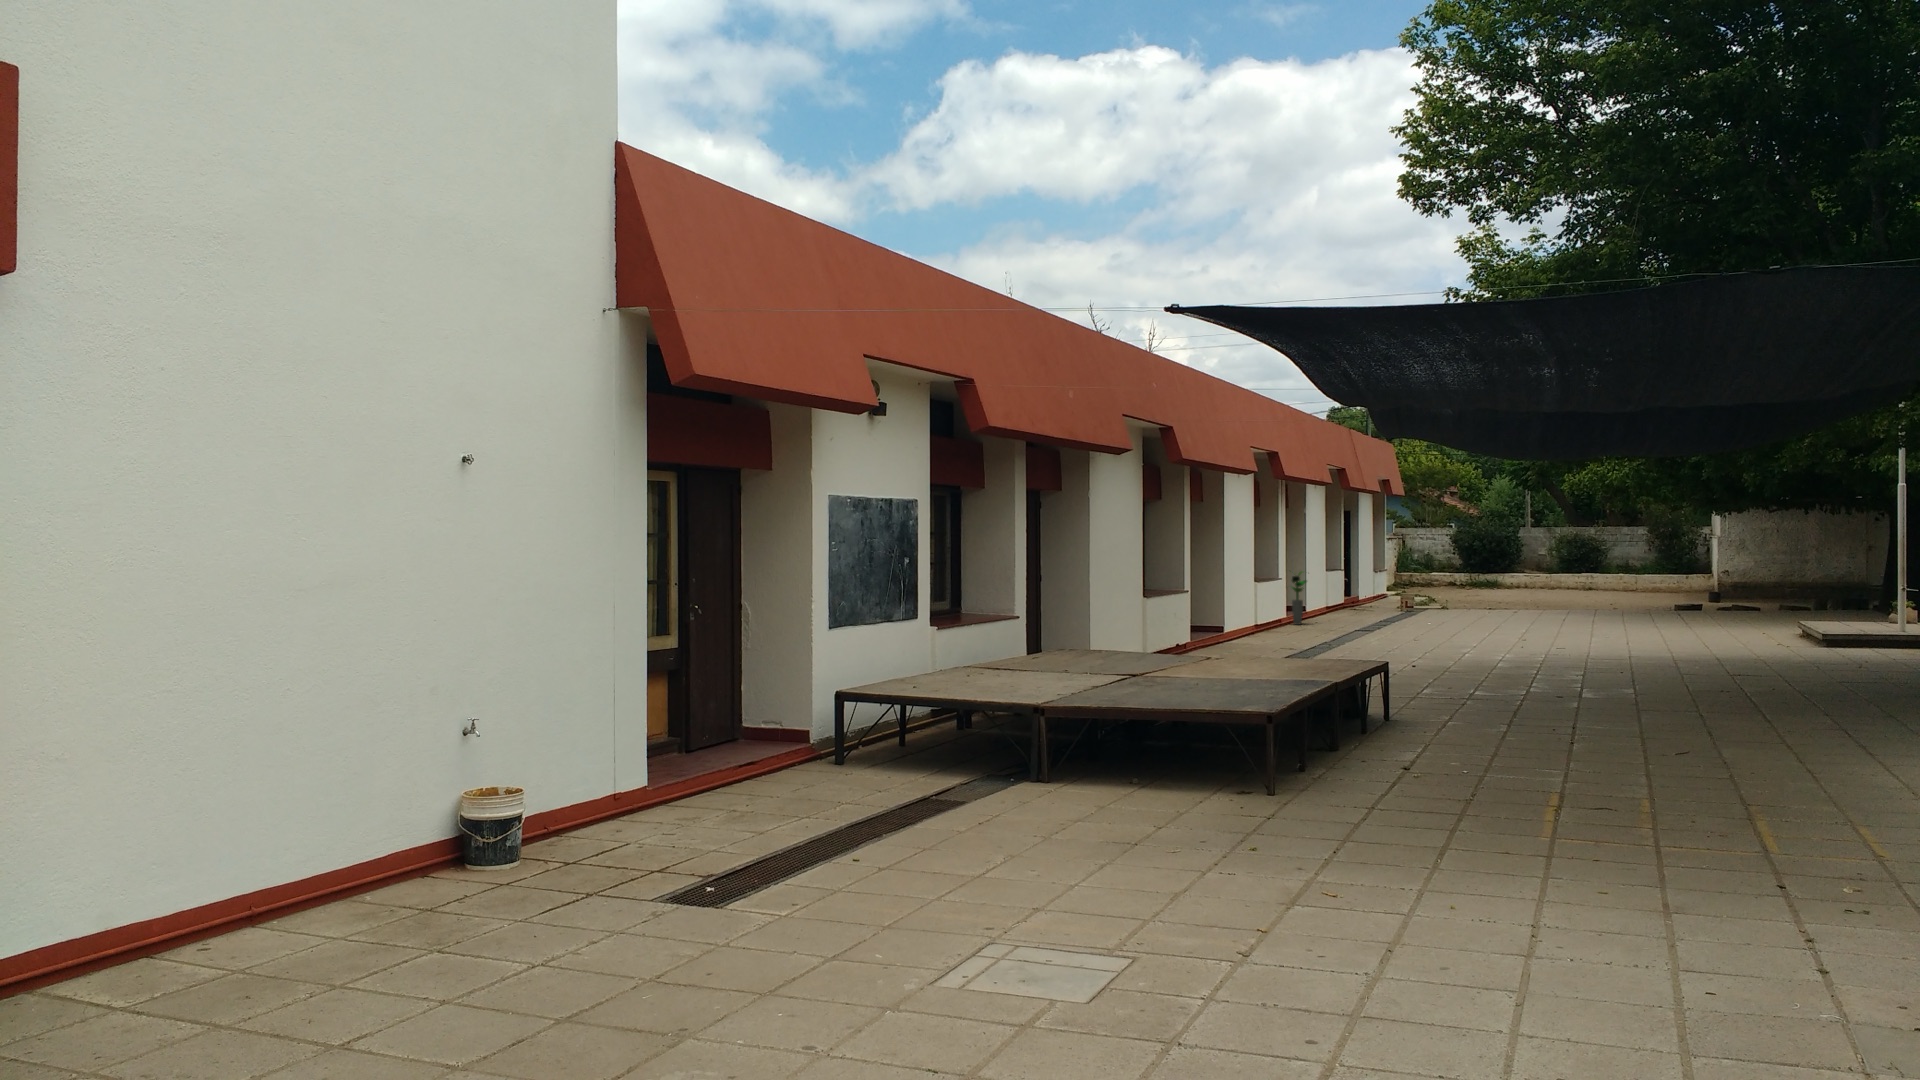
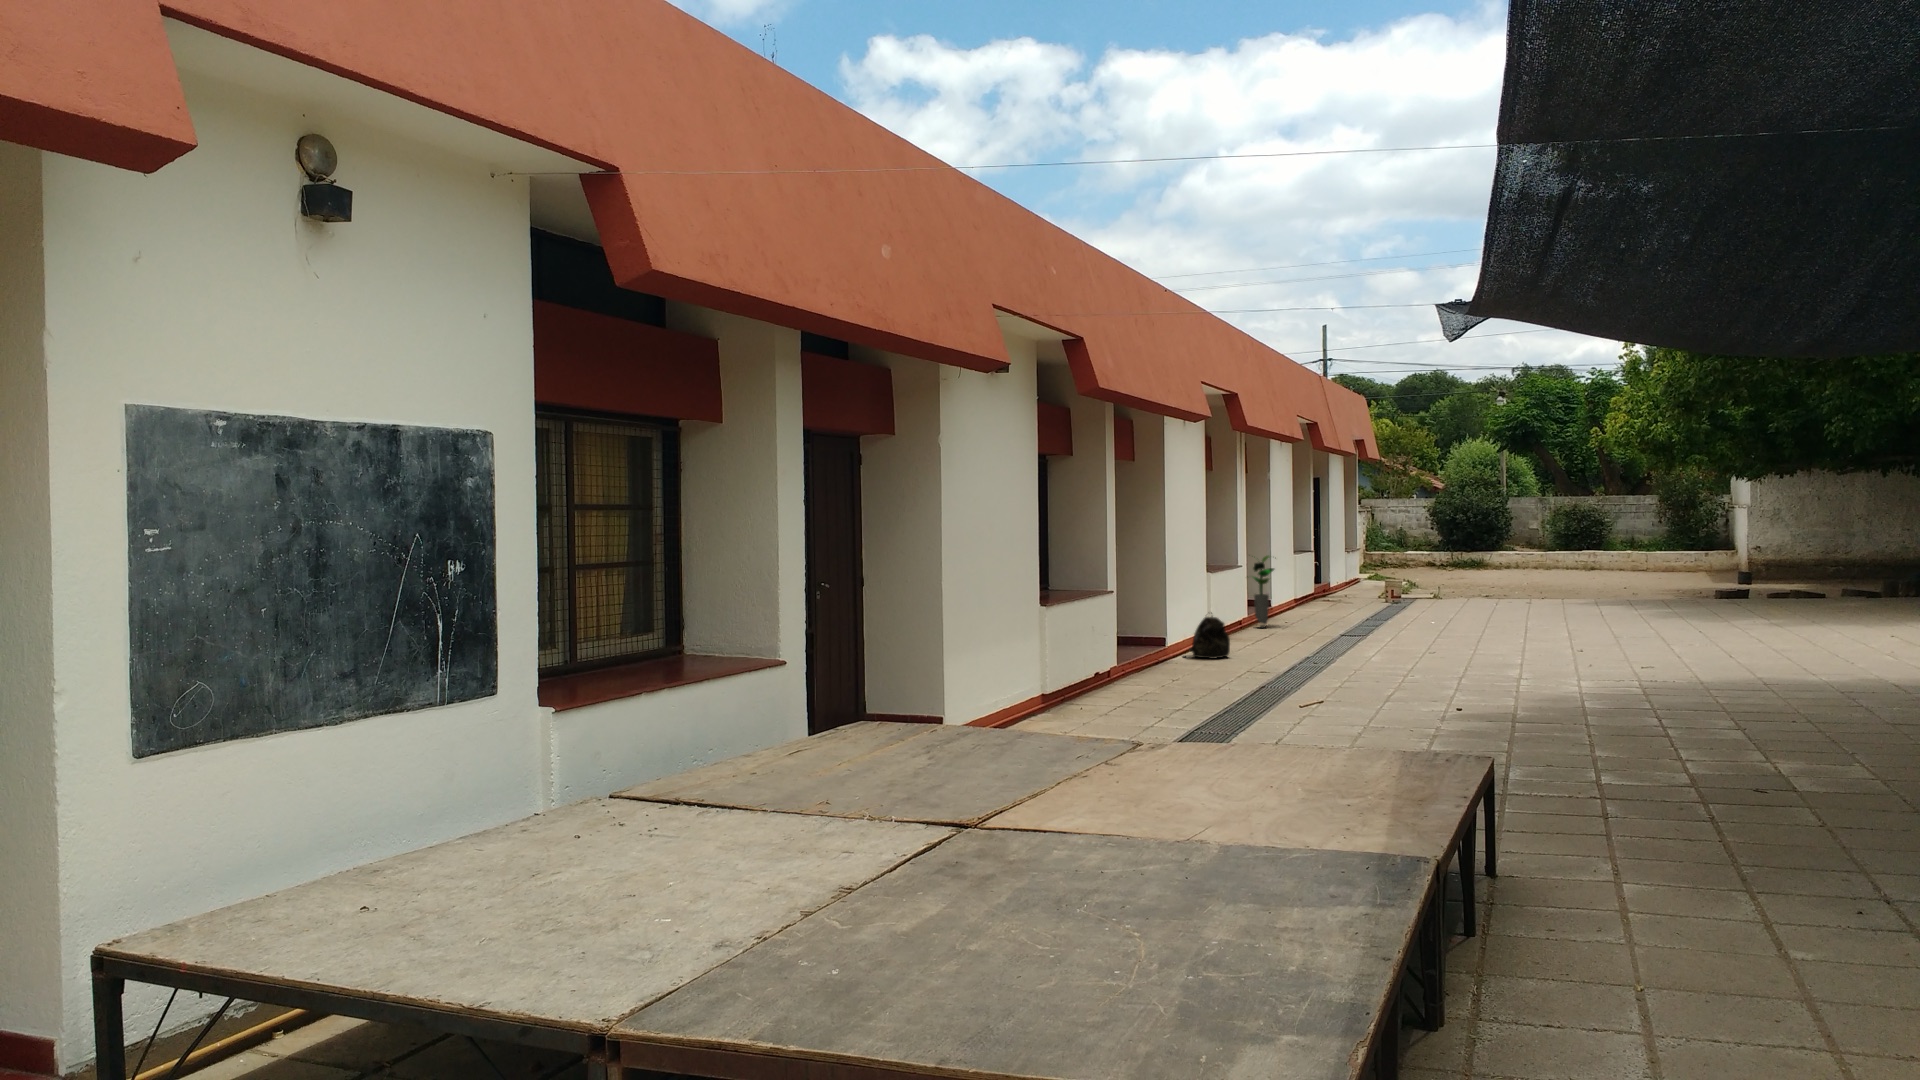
backpack: none [1235,608,1270,641] -> present [1187,613,1230,659]

